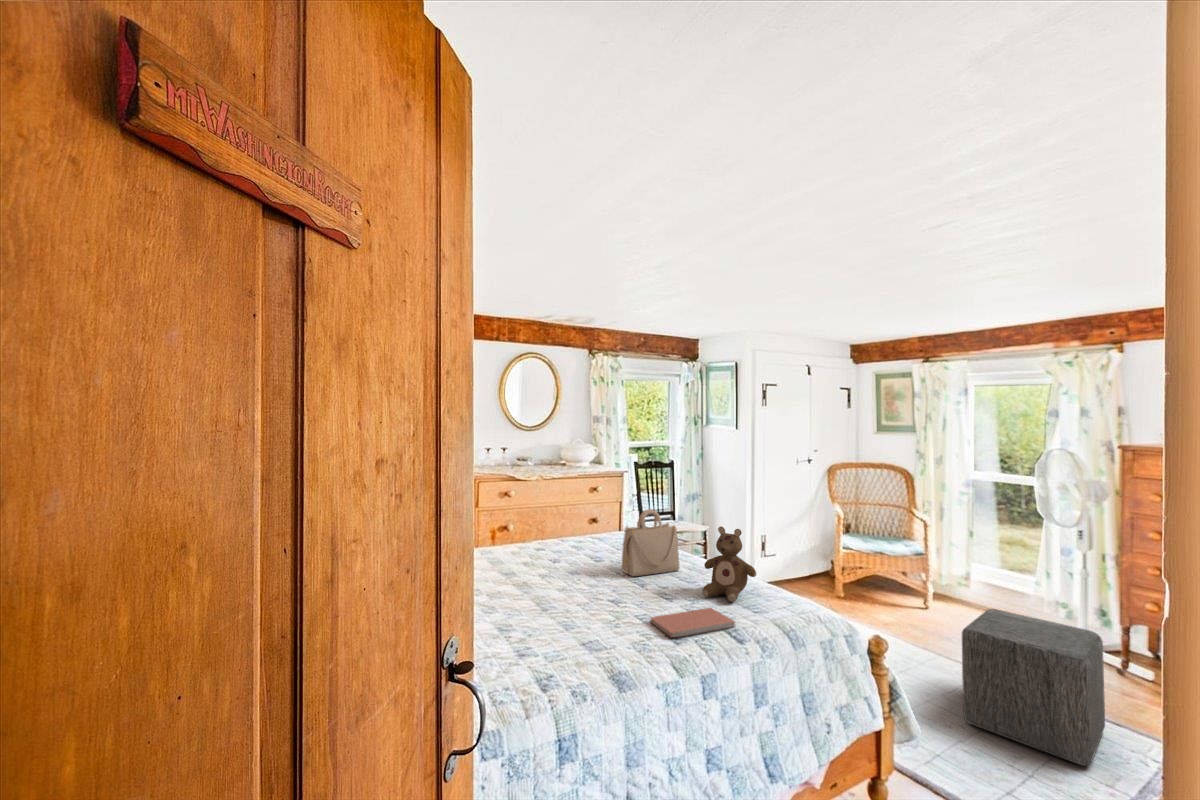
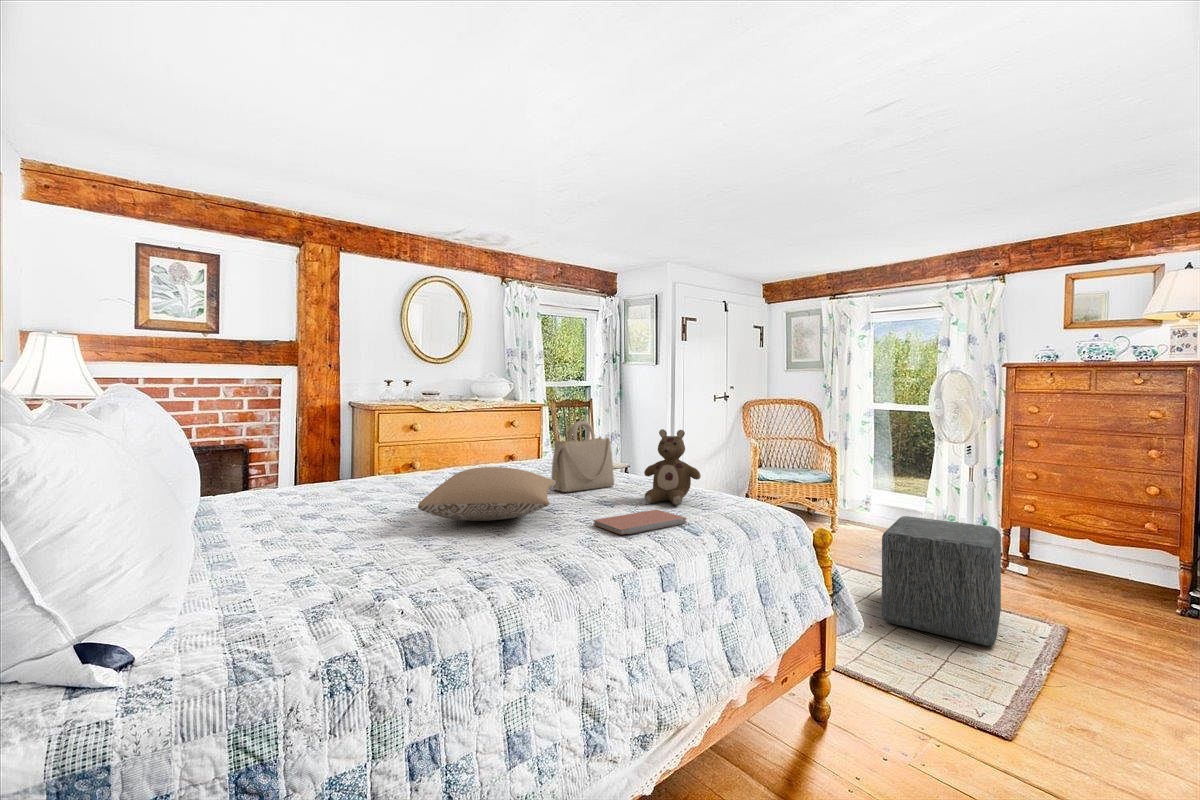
pillow: none [502,558,622,609] -> present [418,467,555,521]

